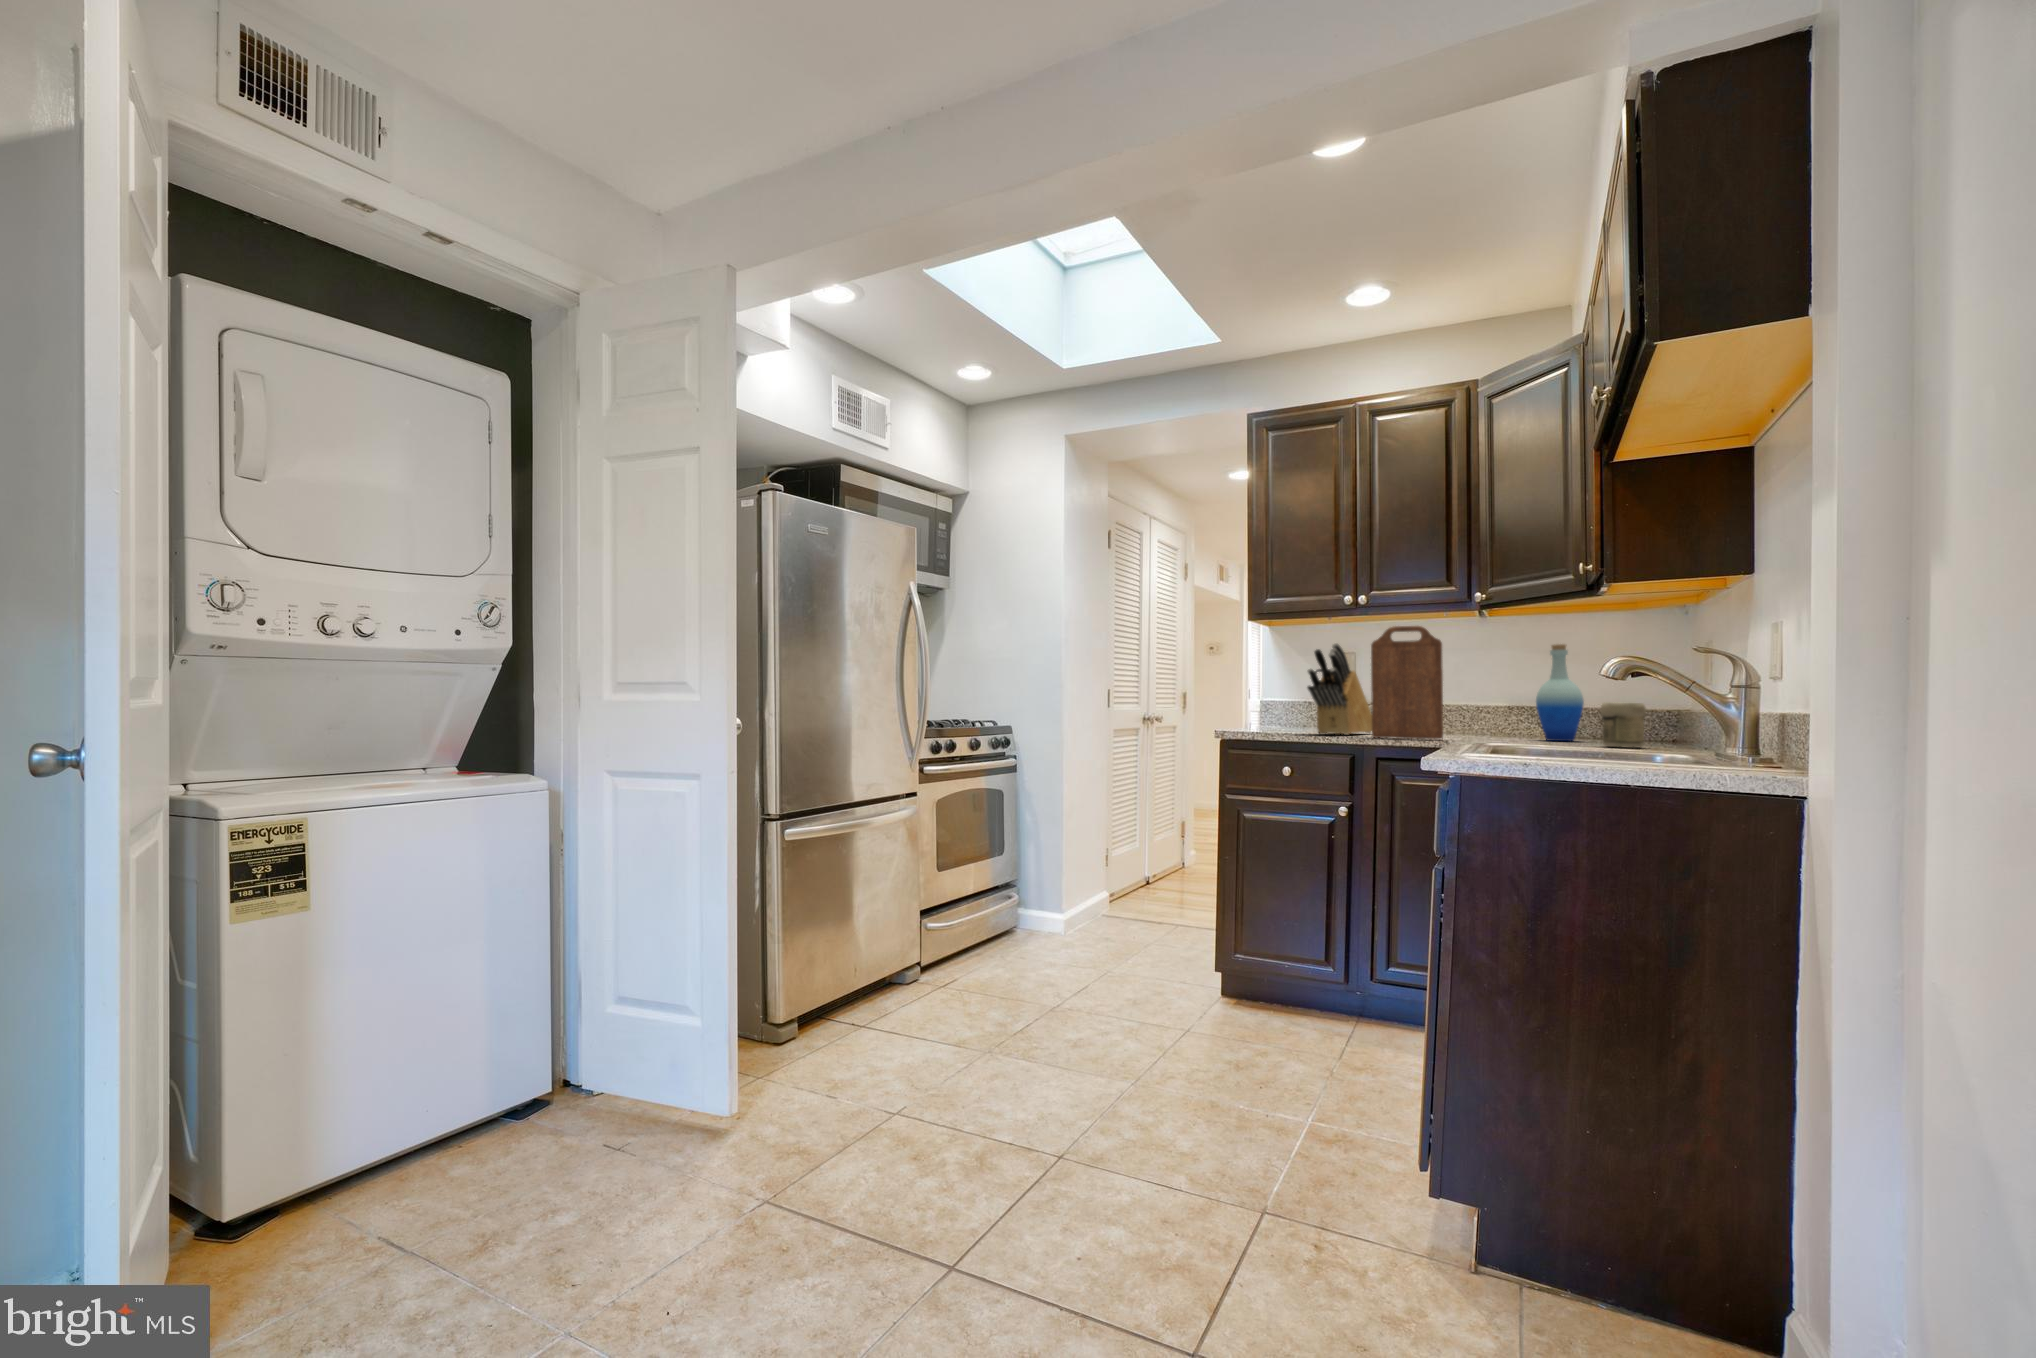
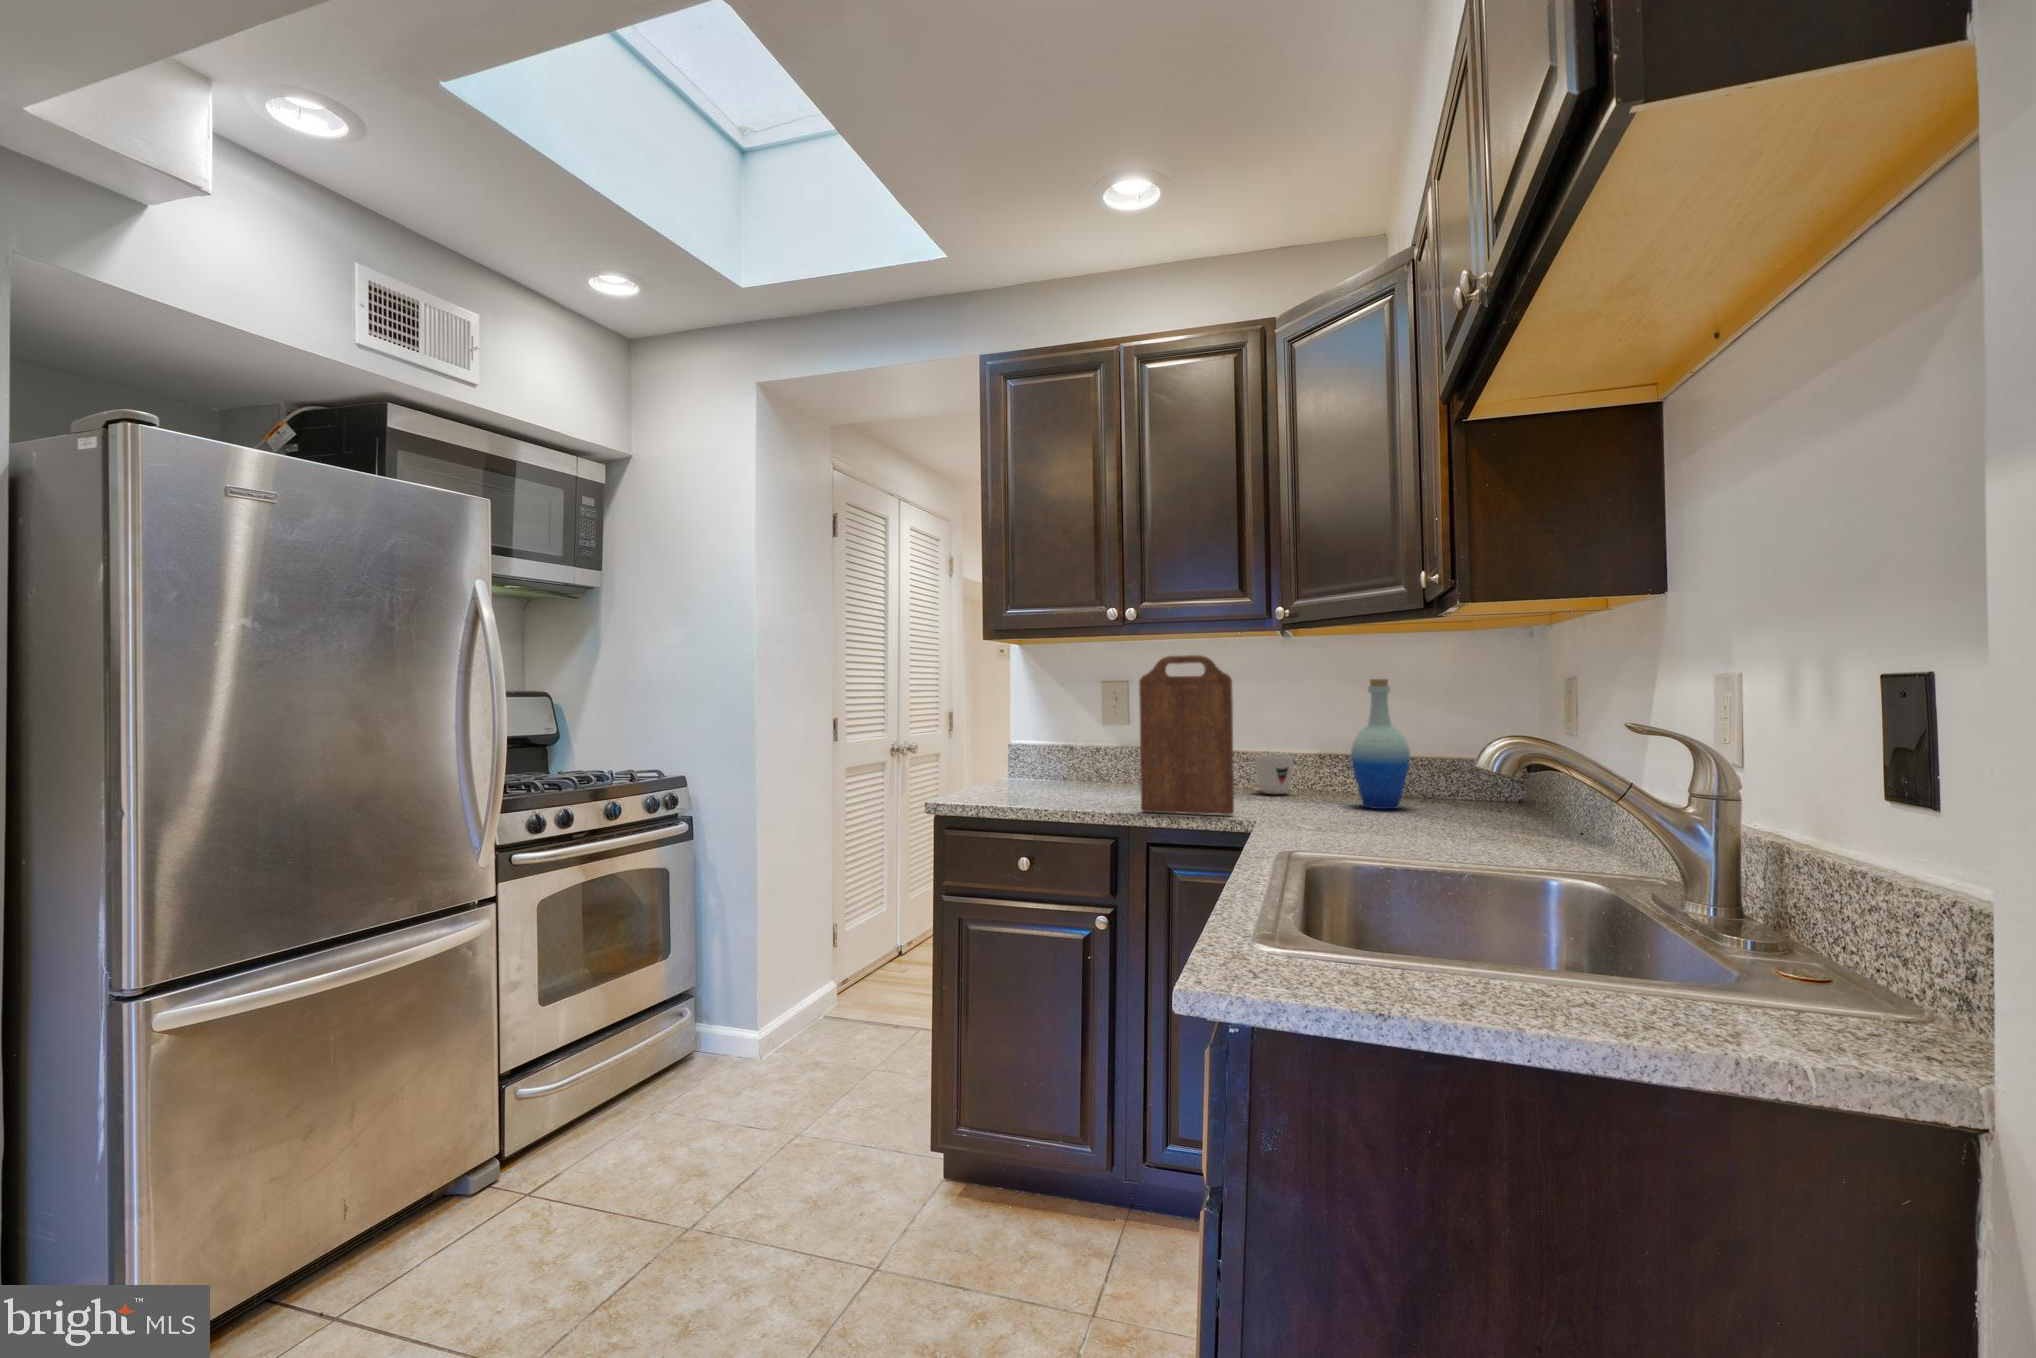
knife block: present [1307,643,1372,735] -> none [1058,676,1153,802]
jar: present [1601,702,1646,748] -> none [1439,768,1498,835]
mug: none [1458,707,1489,736] -> present [1255,754,1293,794]

